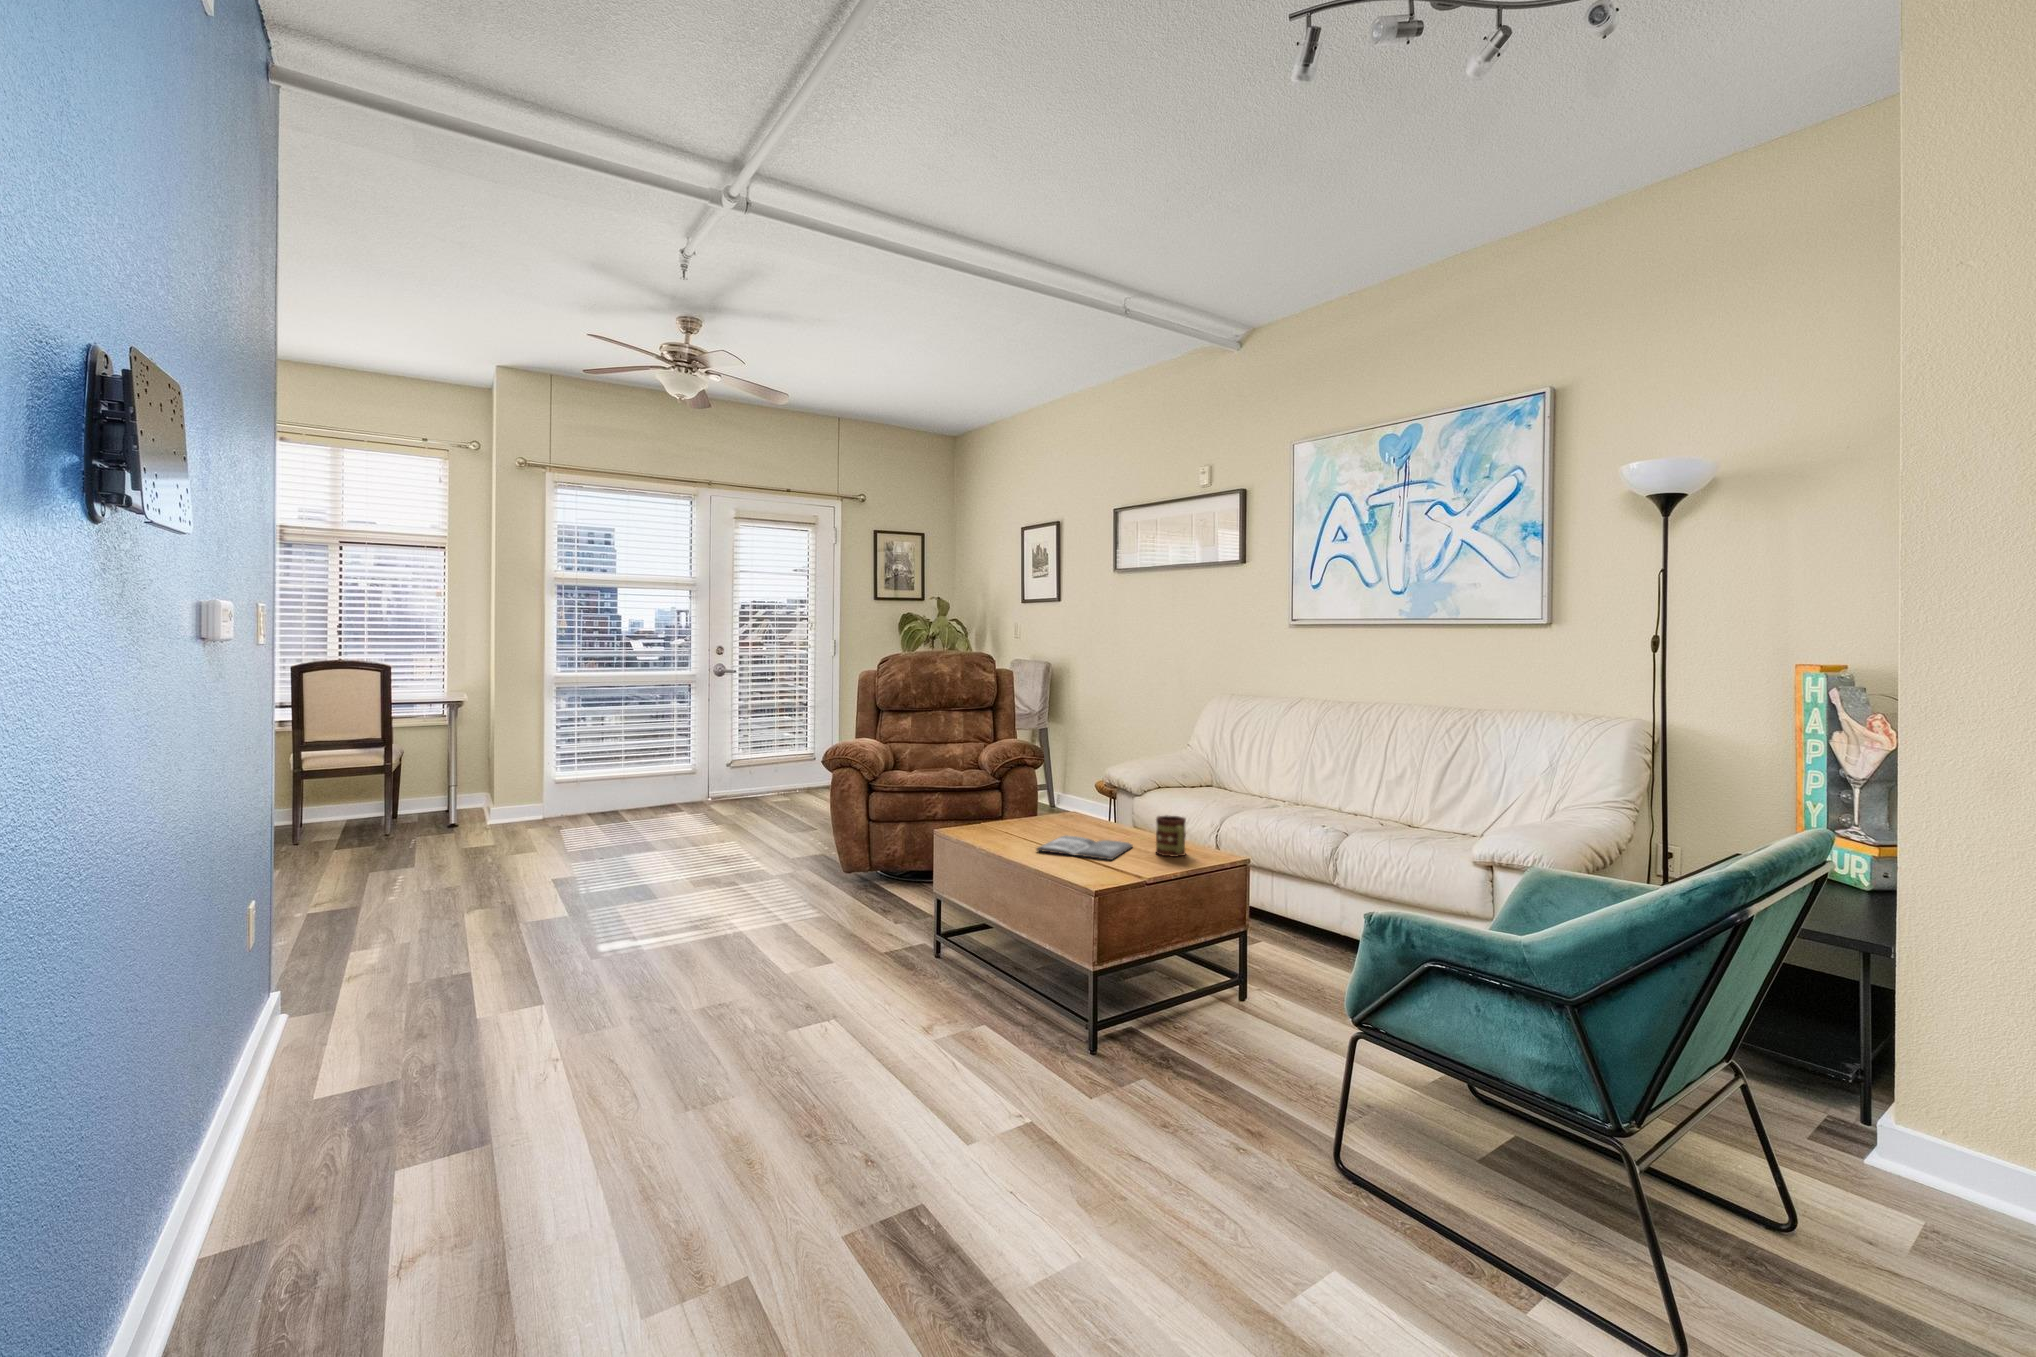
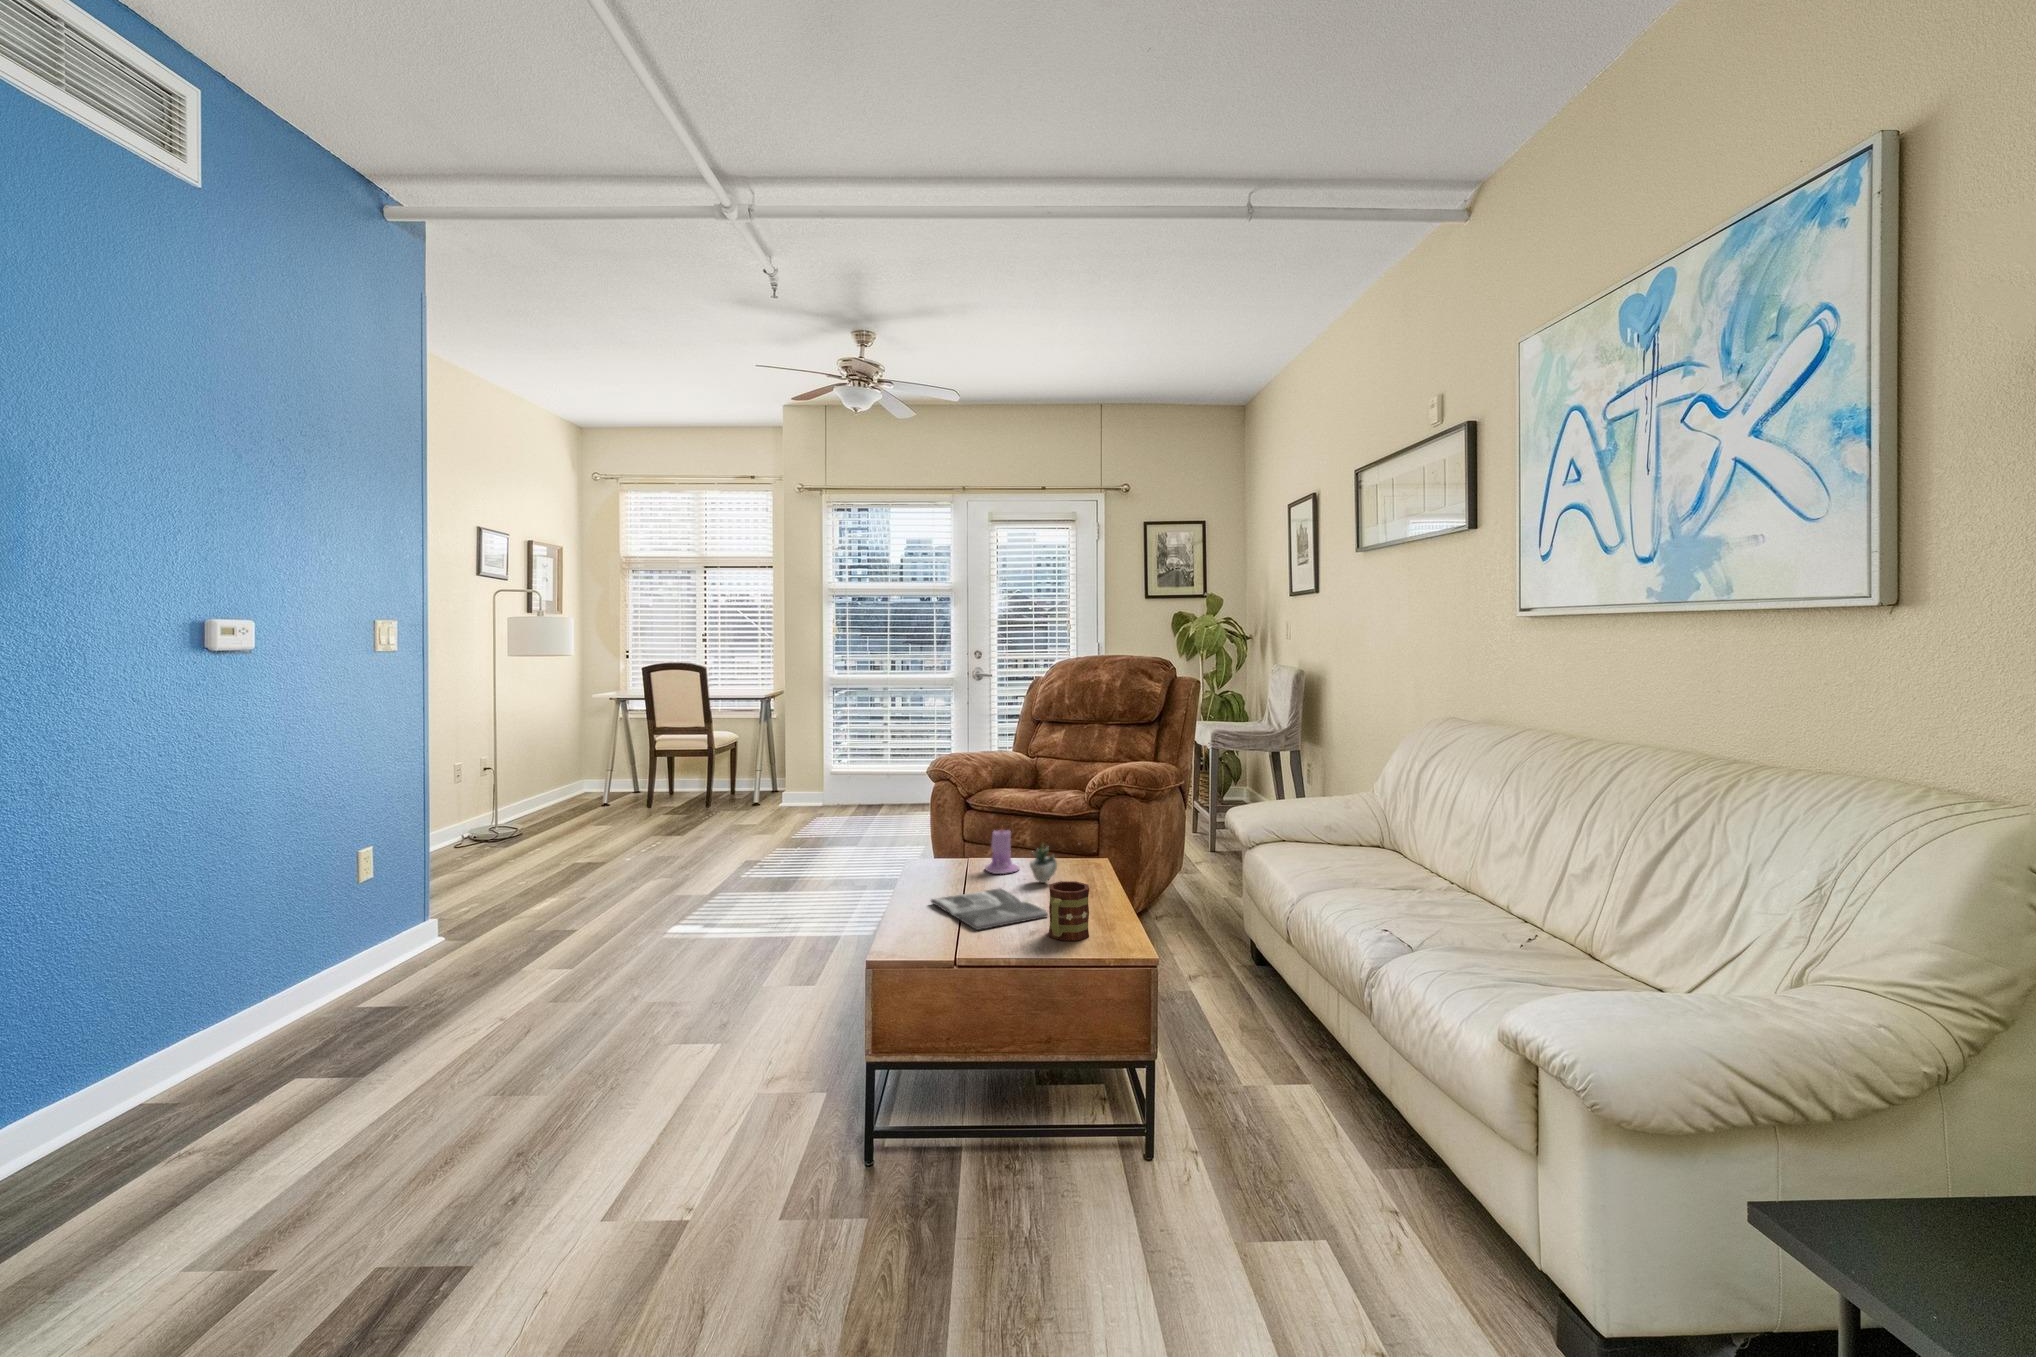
candle: none [1010,789,1039,829] -> present [985,829,1019,874]
succulent plant: none [1064,795,1106,830] -> present [1030,844,1057,883]

